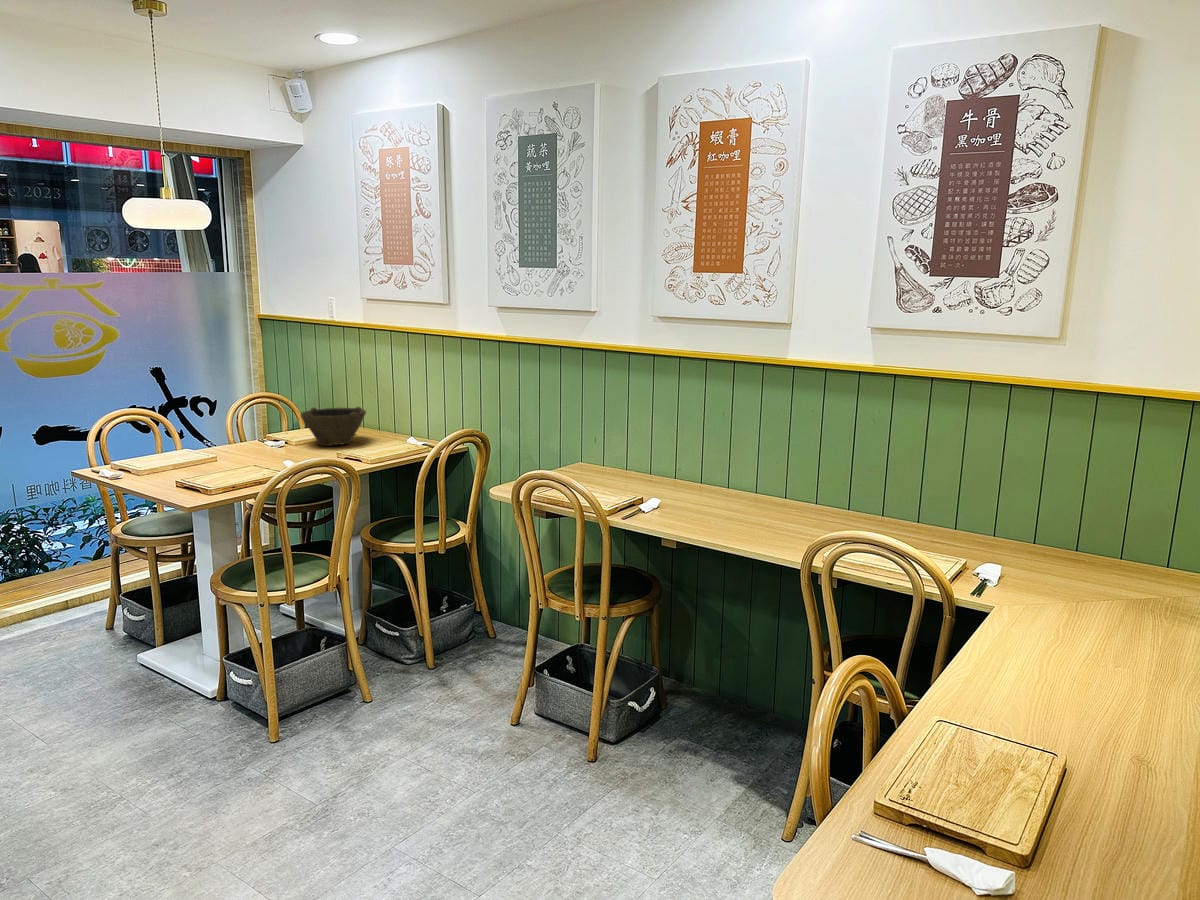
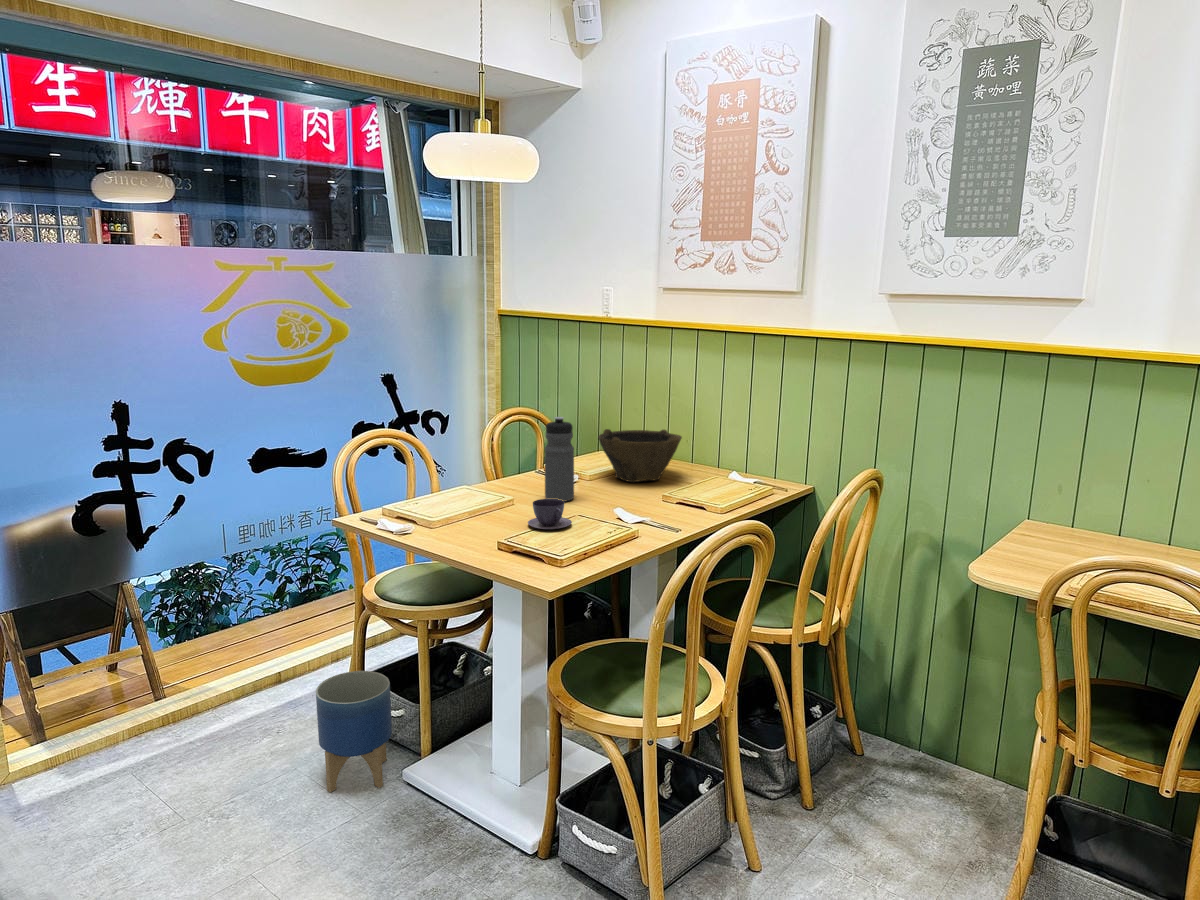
water bottle: none [243,399,270,461] -> present [545,417,574,501]
teacup: none [215,457,249,478] -> present [528,499,572,529]
planter: none [66,588,131,674] -> present [316,671,392,792]

